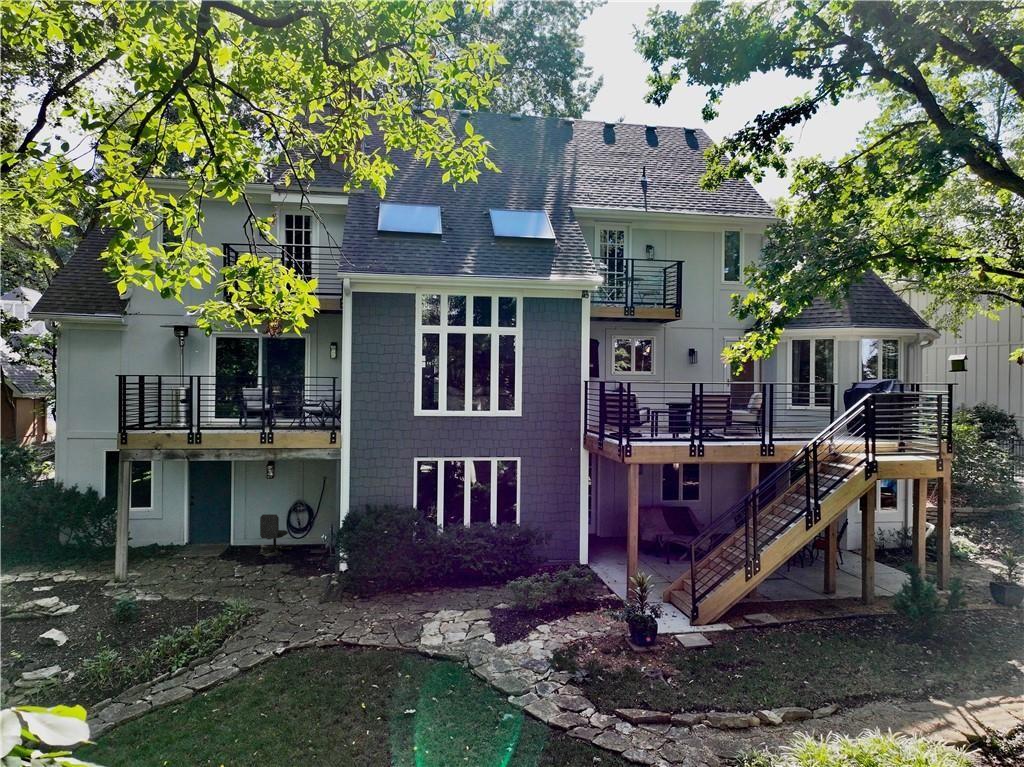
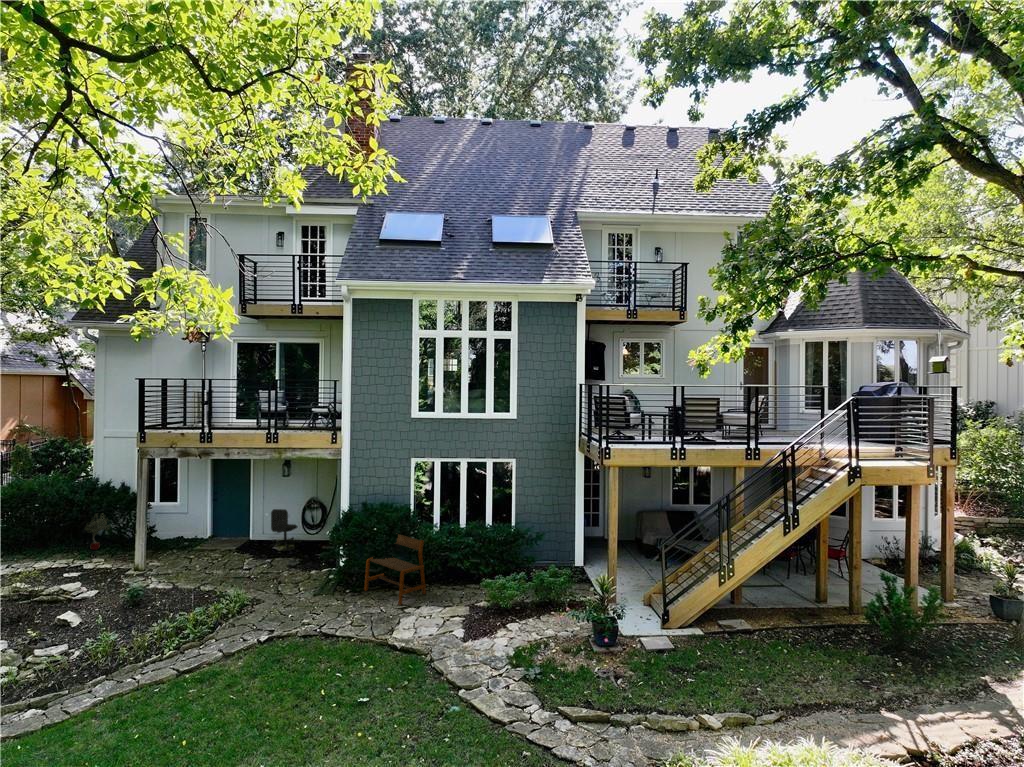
potted tree: none [47,523,78,564] -> present [85,513,110,550]
bench: none [374,534,441,611] -> present [364,534,426,605]

